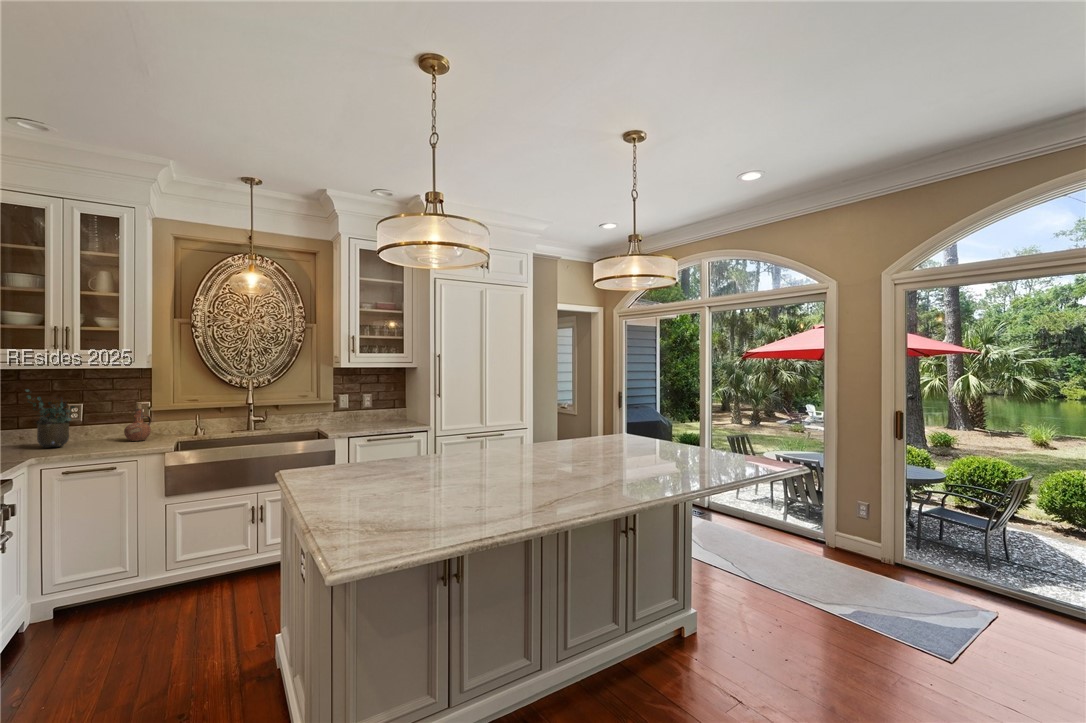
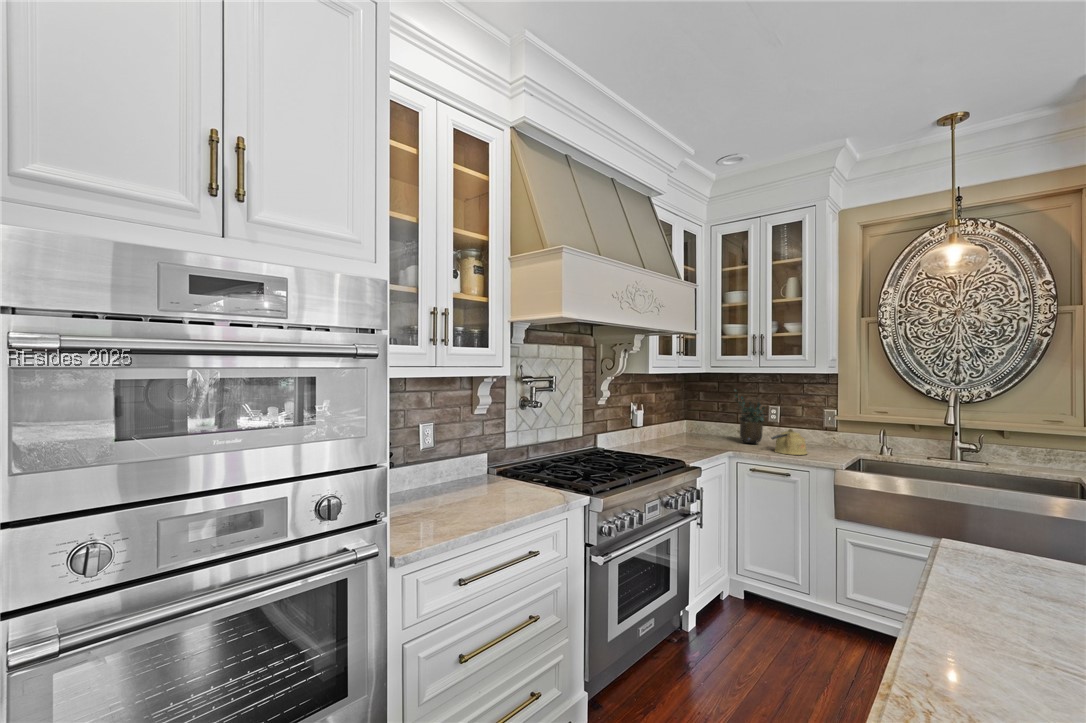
ceramic pitcher: present [124,403,152,441] -> none [809,410,836,450]
kettle: none [88,425,130,450] -> present [771,429,807,455]

